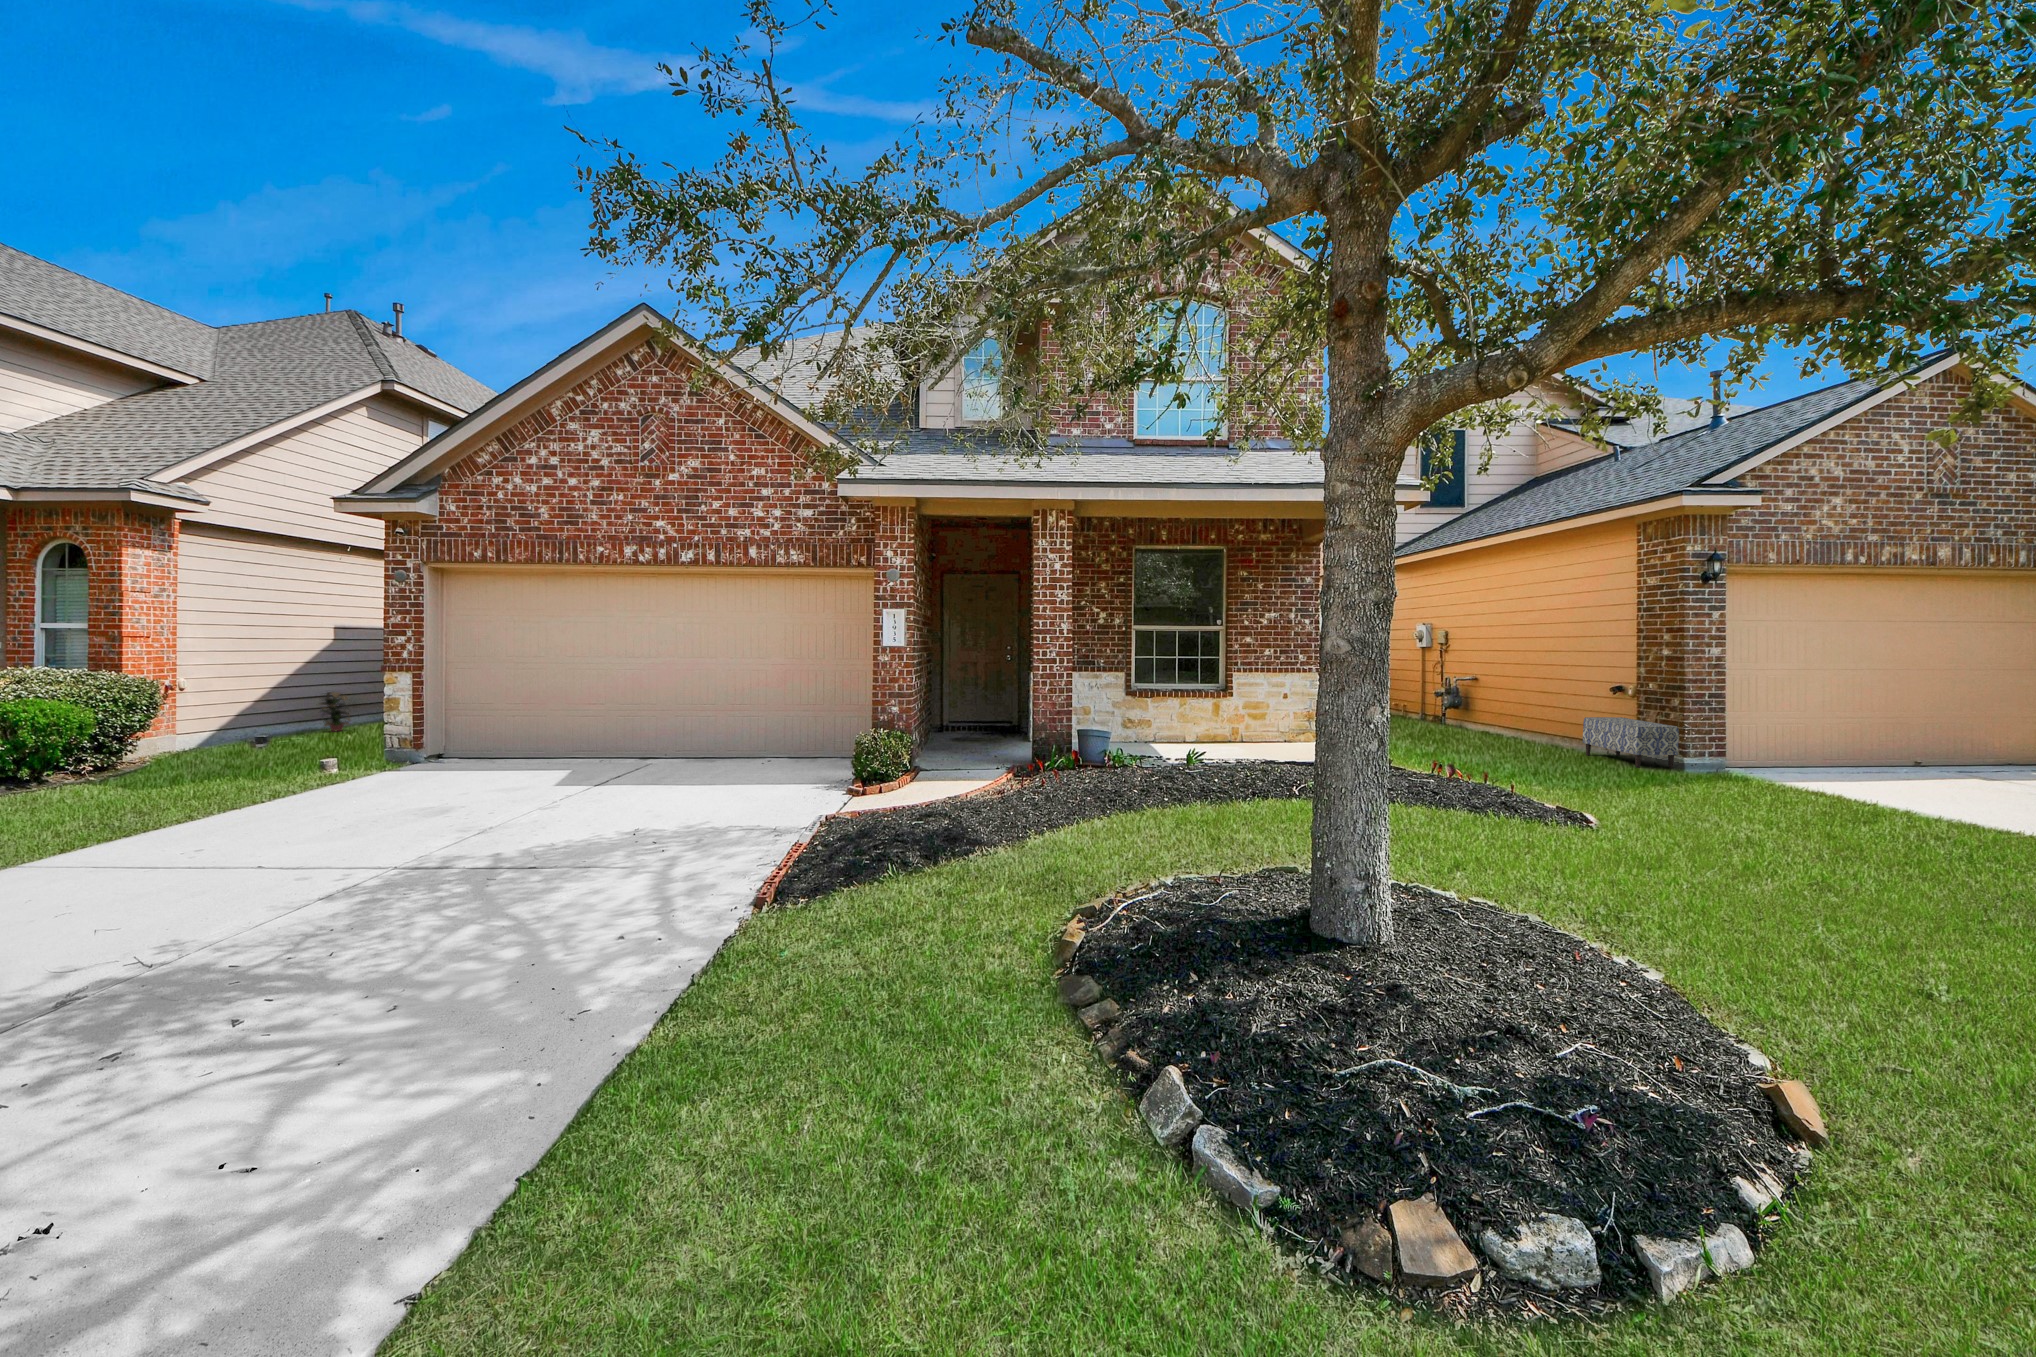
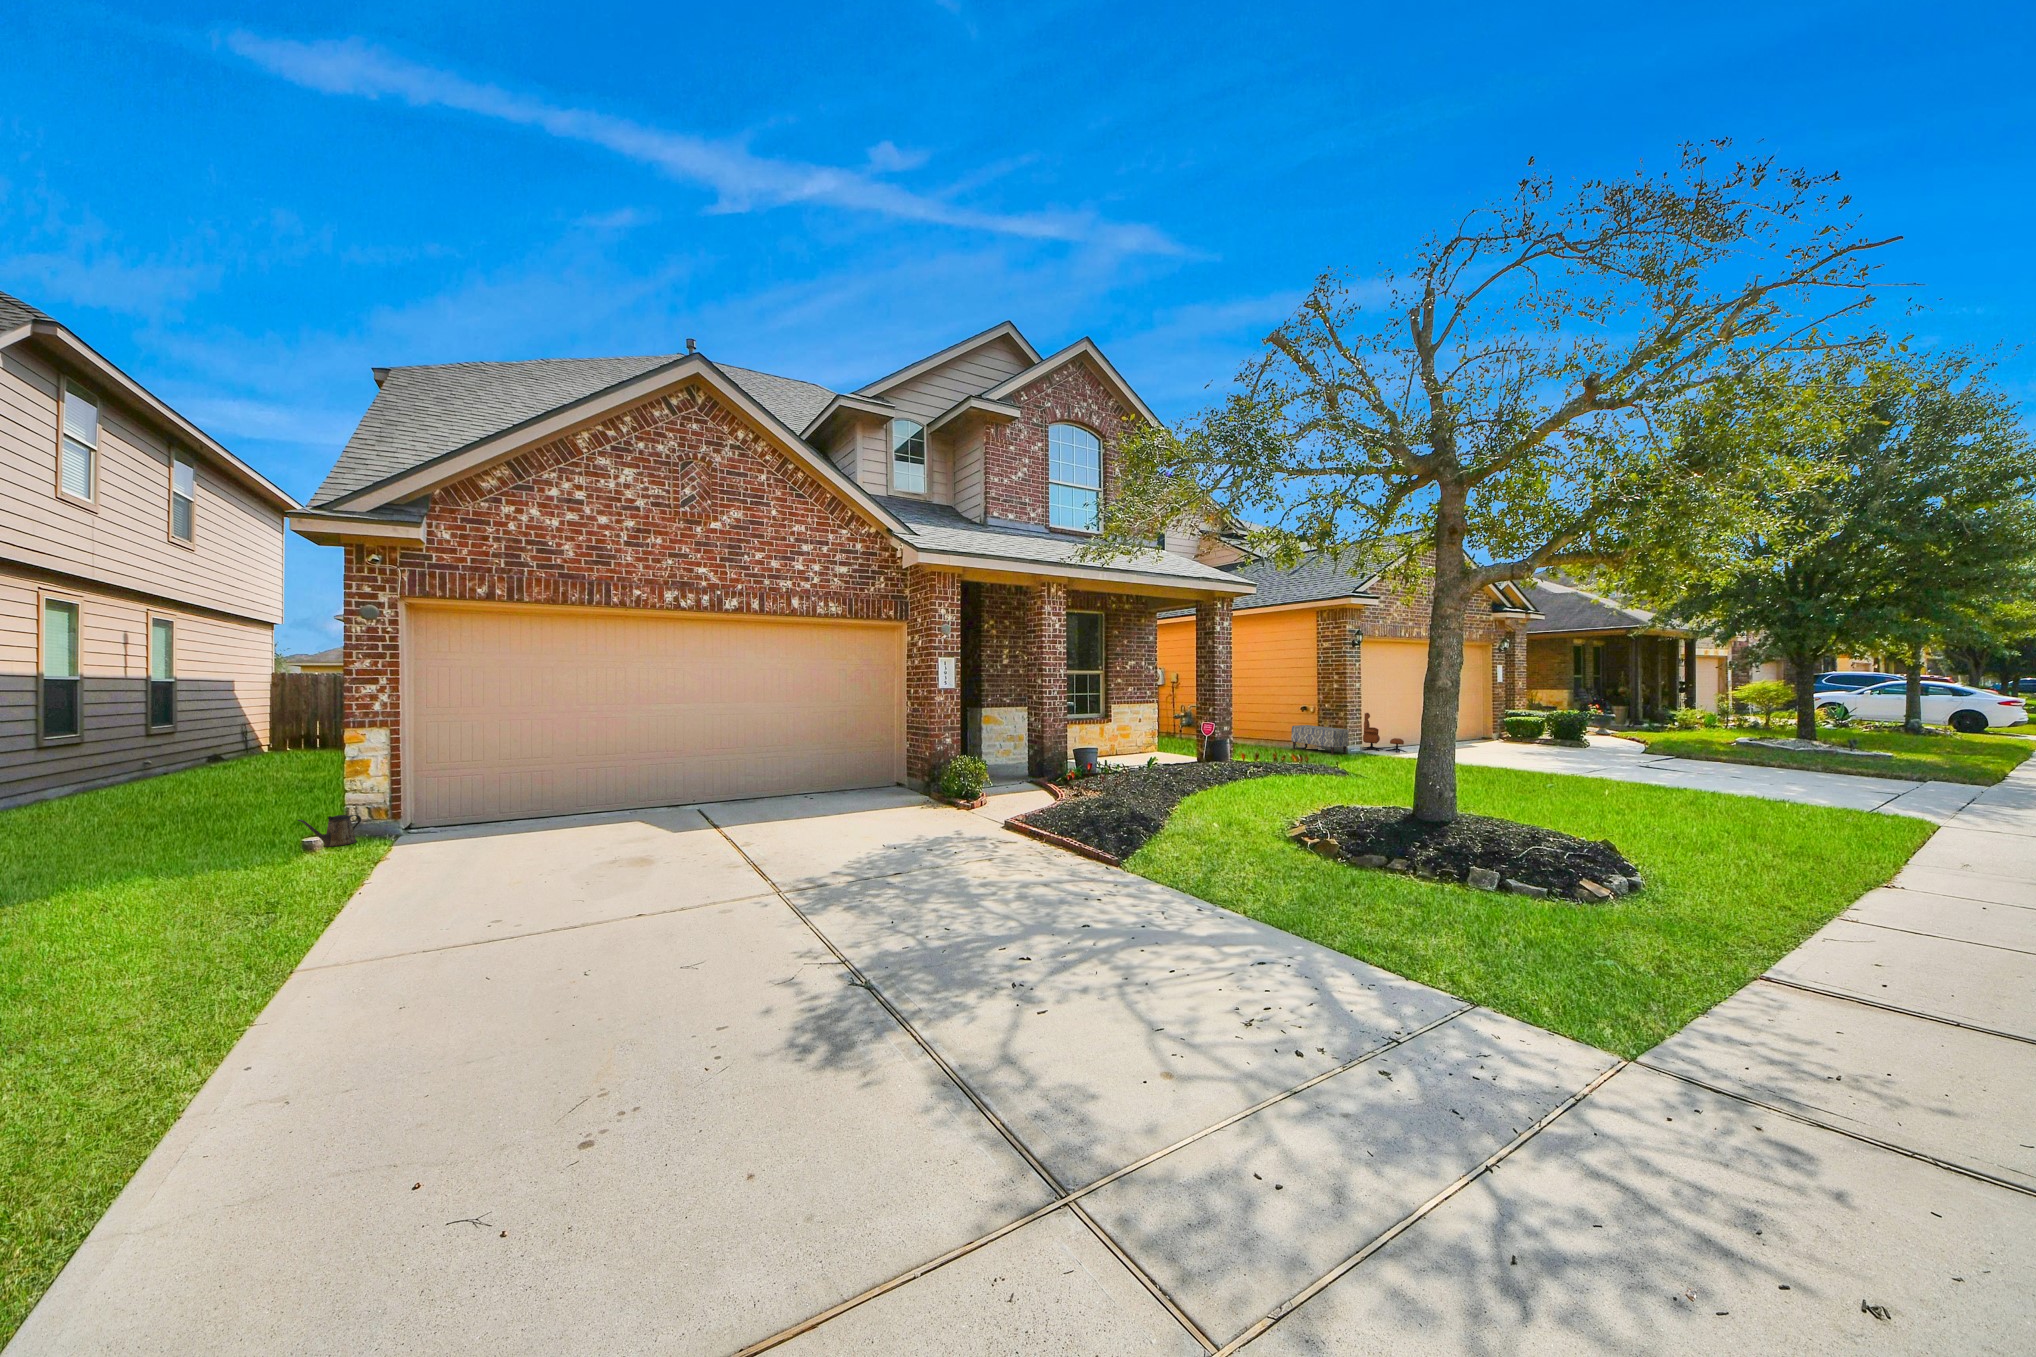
decorative plant: present [320,692,350,731] -> none [24,755,90,811]
lounge chair: none [1734,700,1828,775] -> present [1362,713,1406,752]
watering can: none [340,742,394,766] -> present [298,815,361,847]

